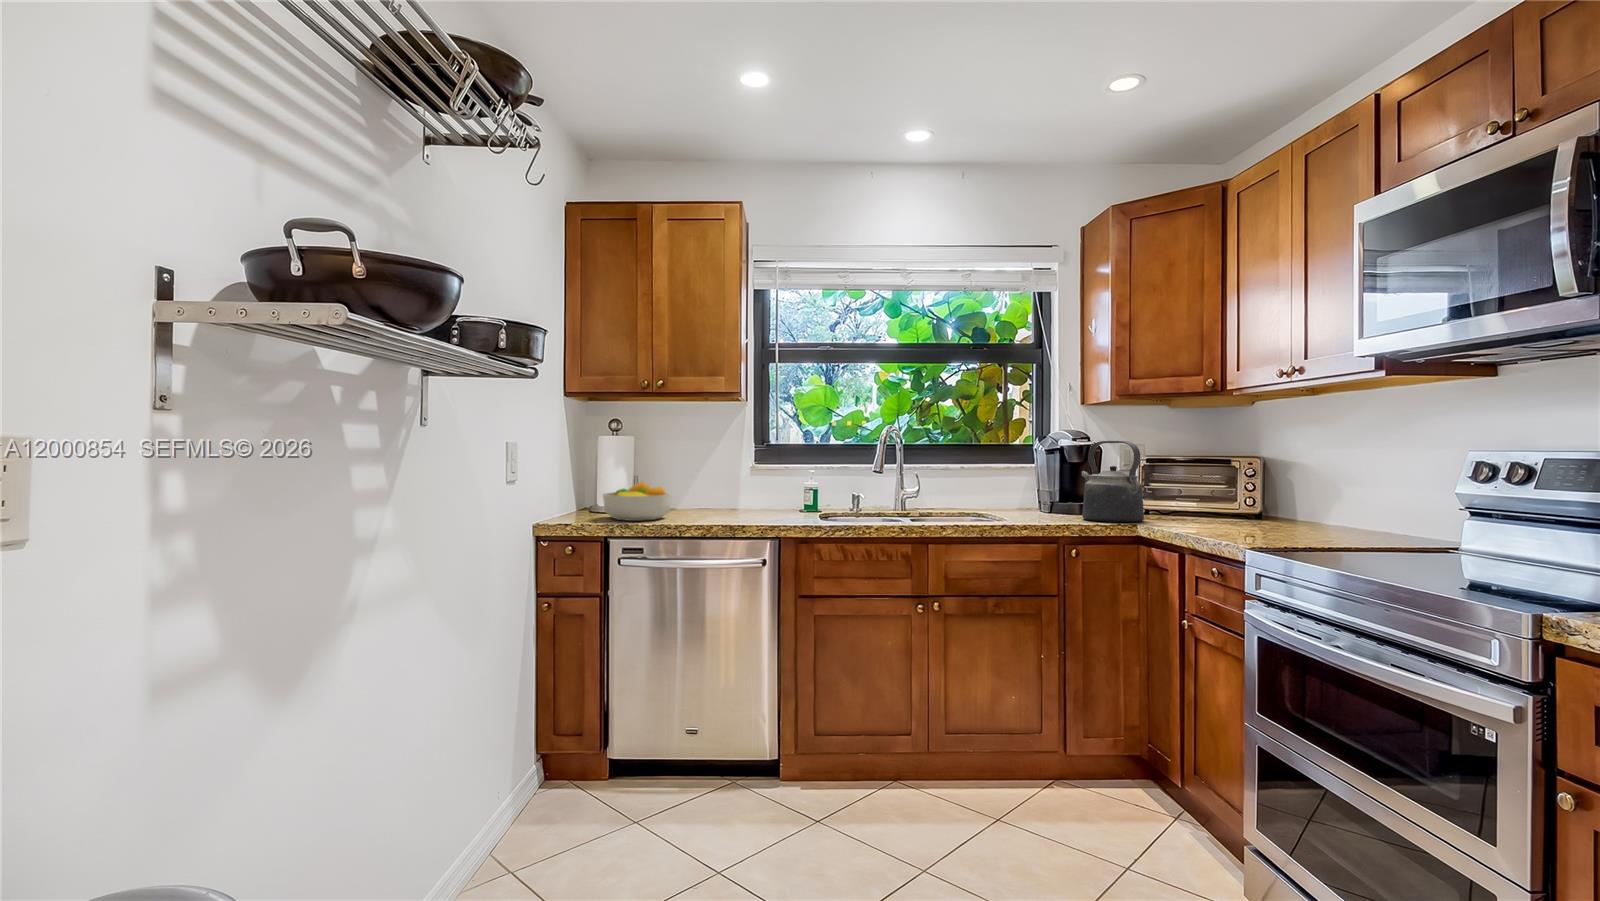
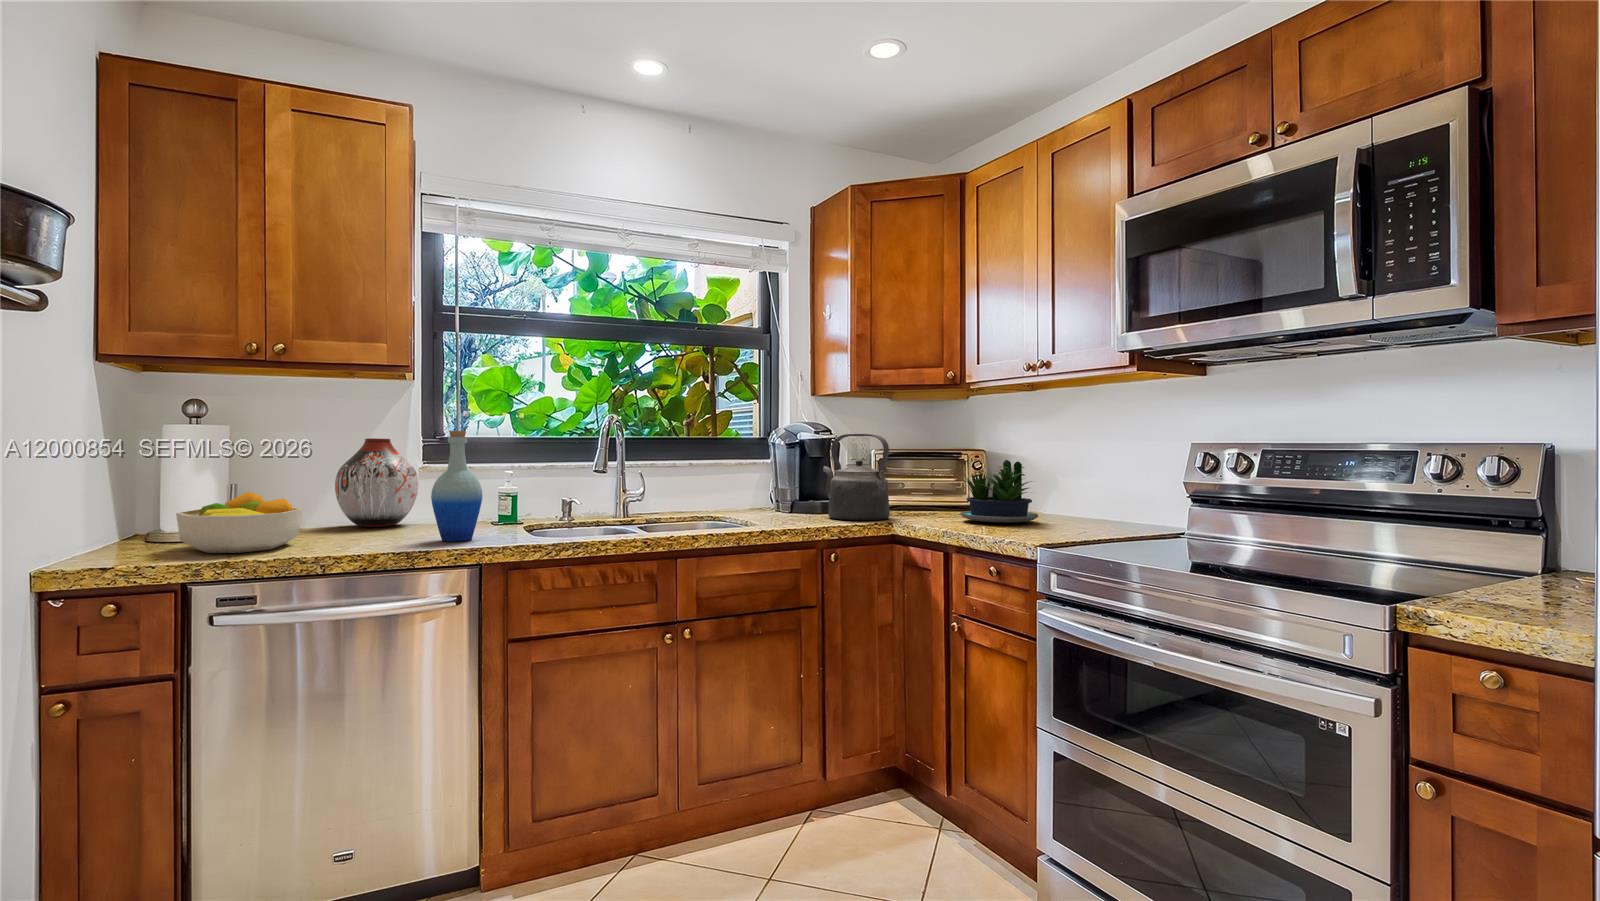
bottle: none [750,440,785,521] -> present [431,431,483,541]
vase: none [694,446,748,511] -> present [335,438,418,527]
potted plant: none [1213,467,1302,529] -> present [960,460,1038,523]

